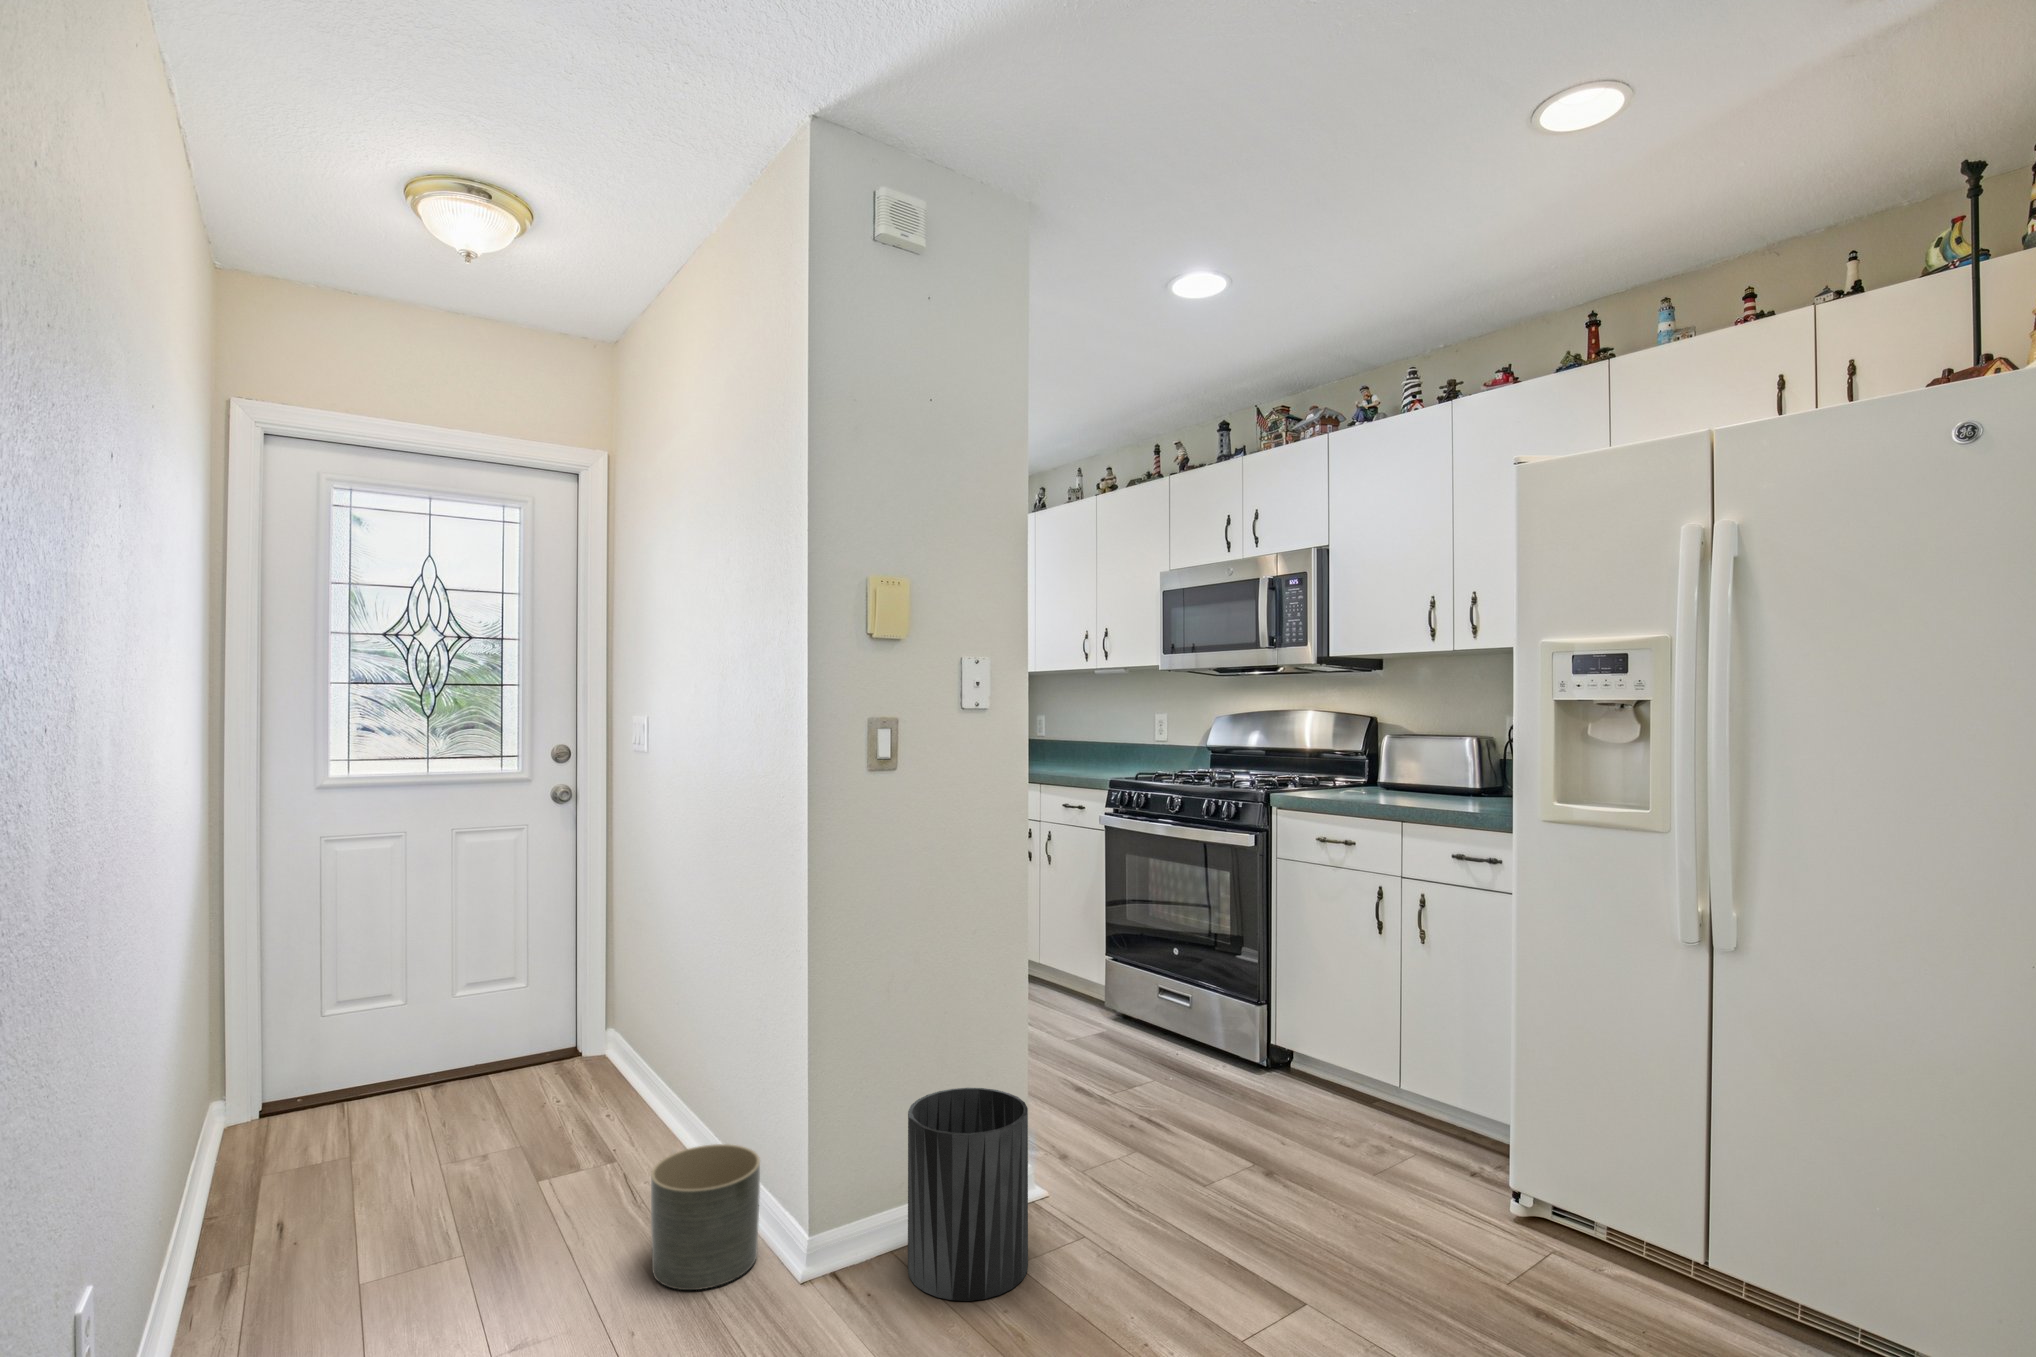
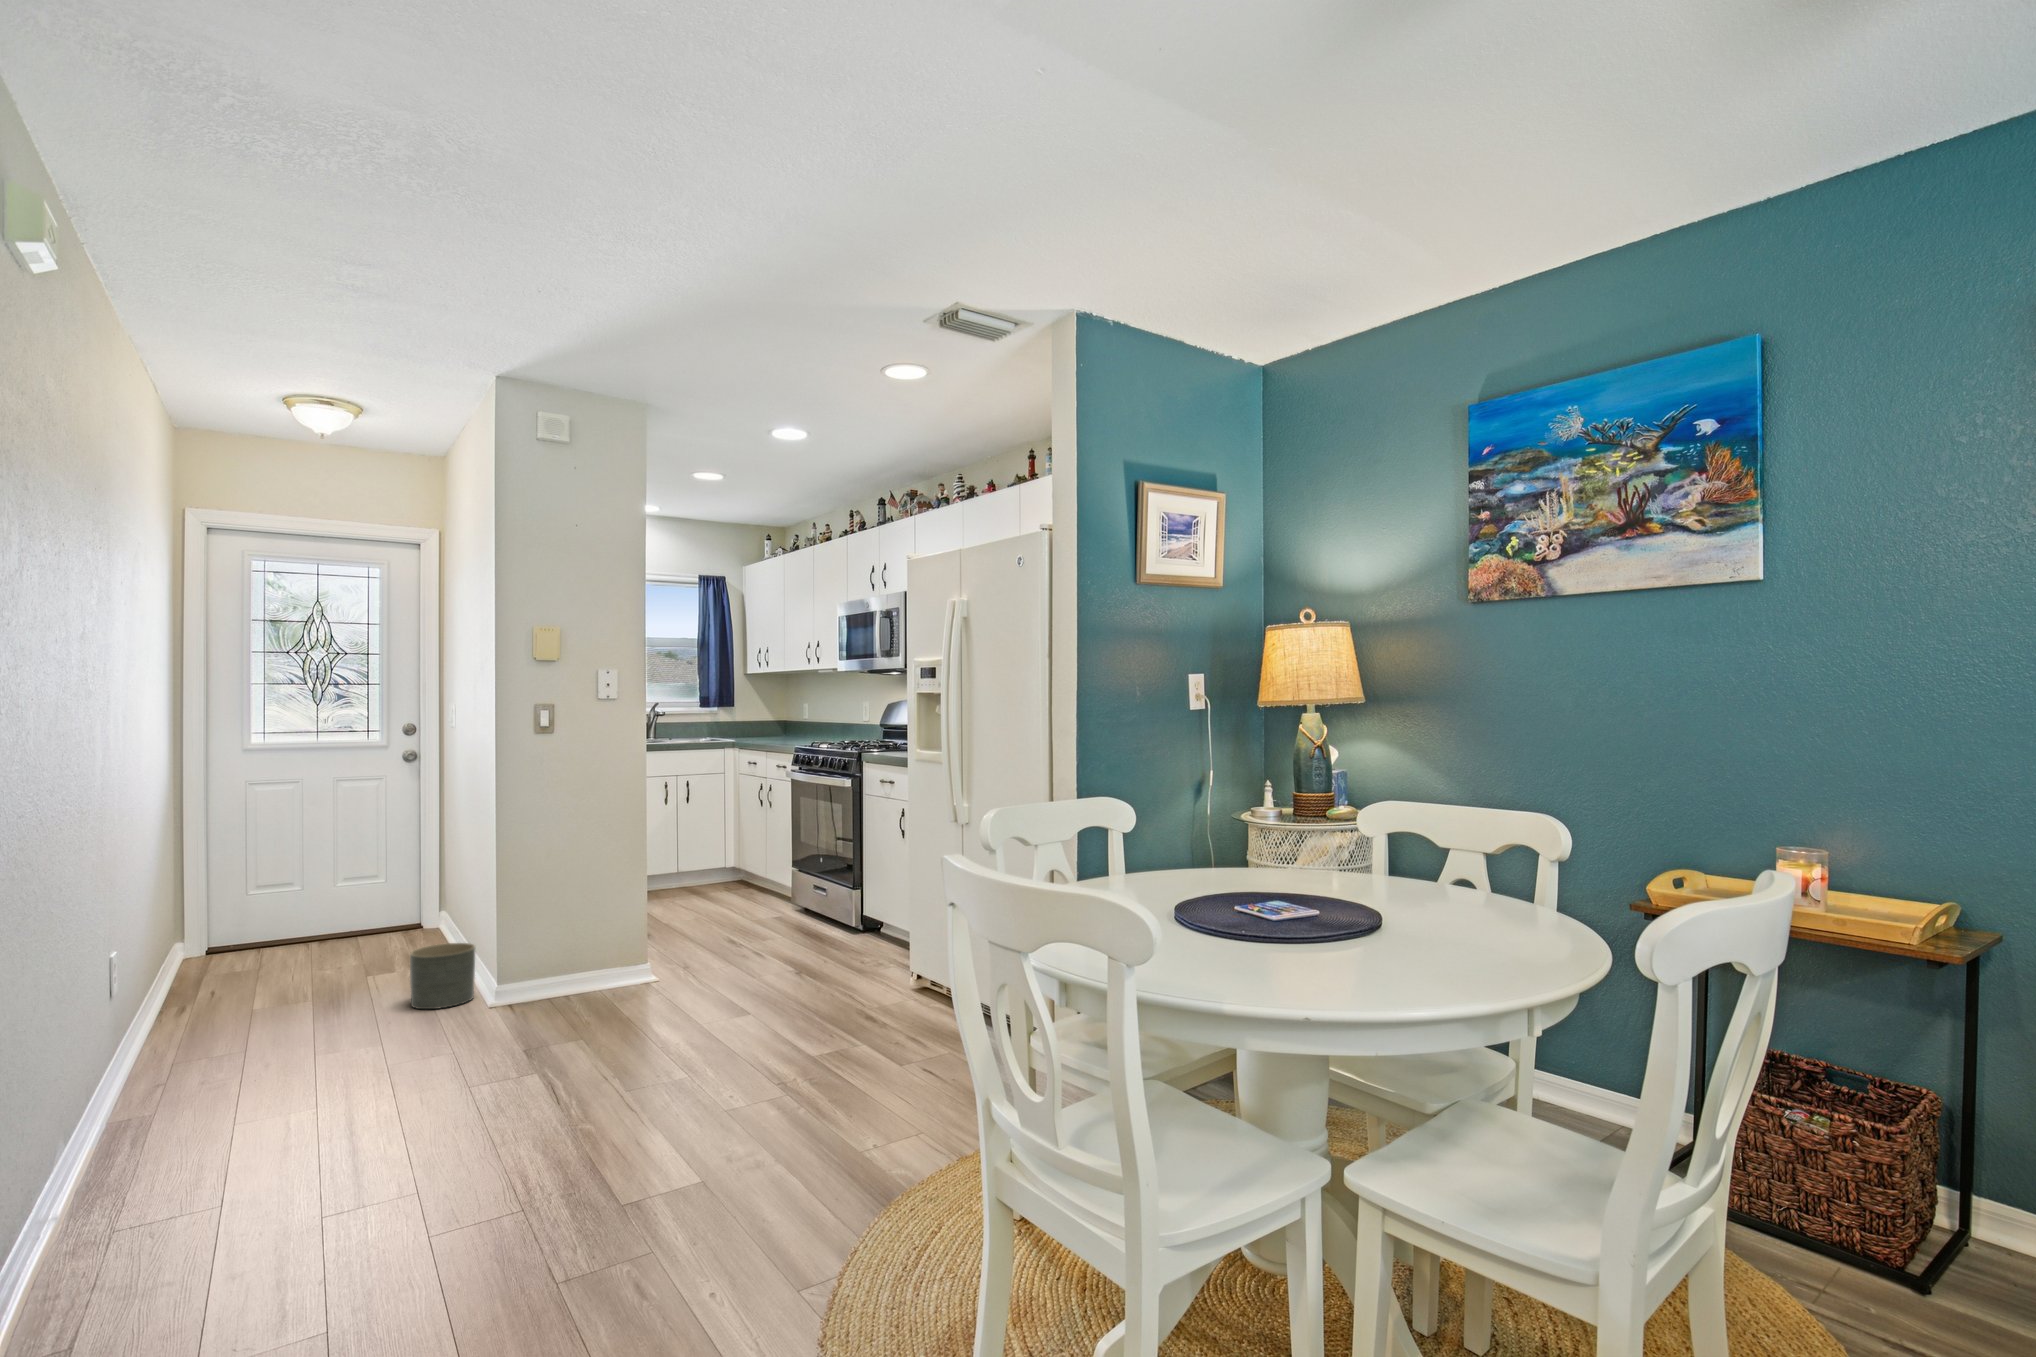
trash can: present [908,1088,1028,1301] -> none [549,910,620,1011]

